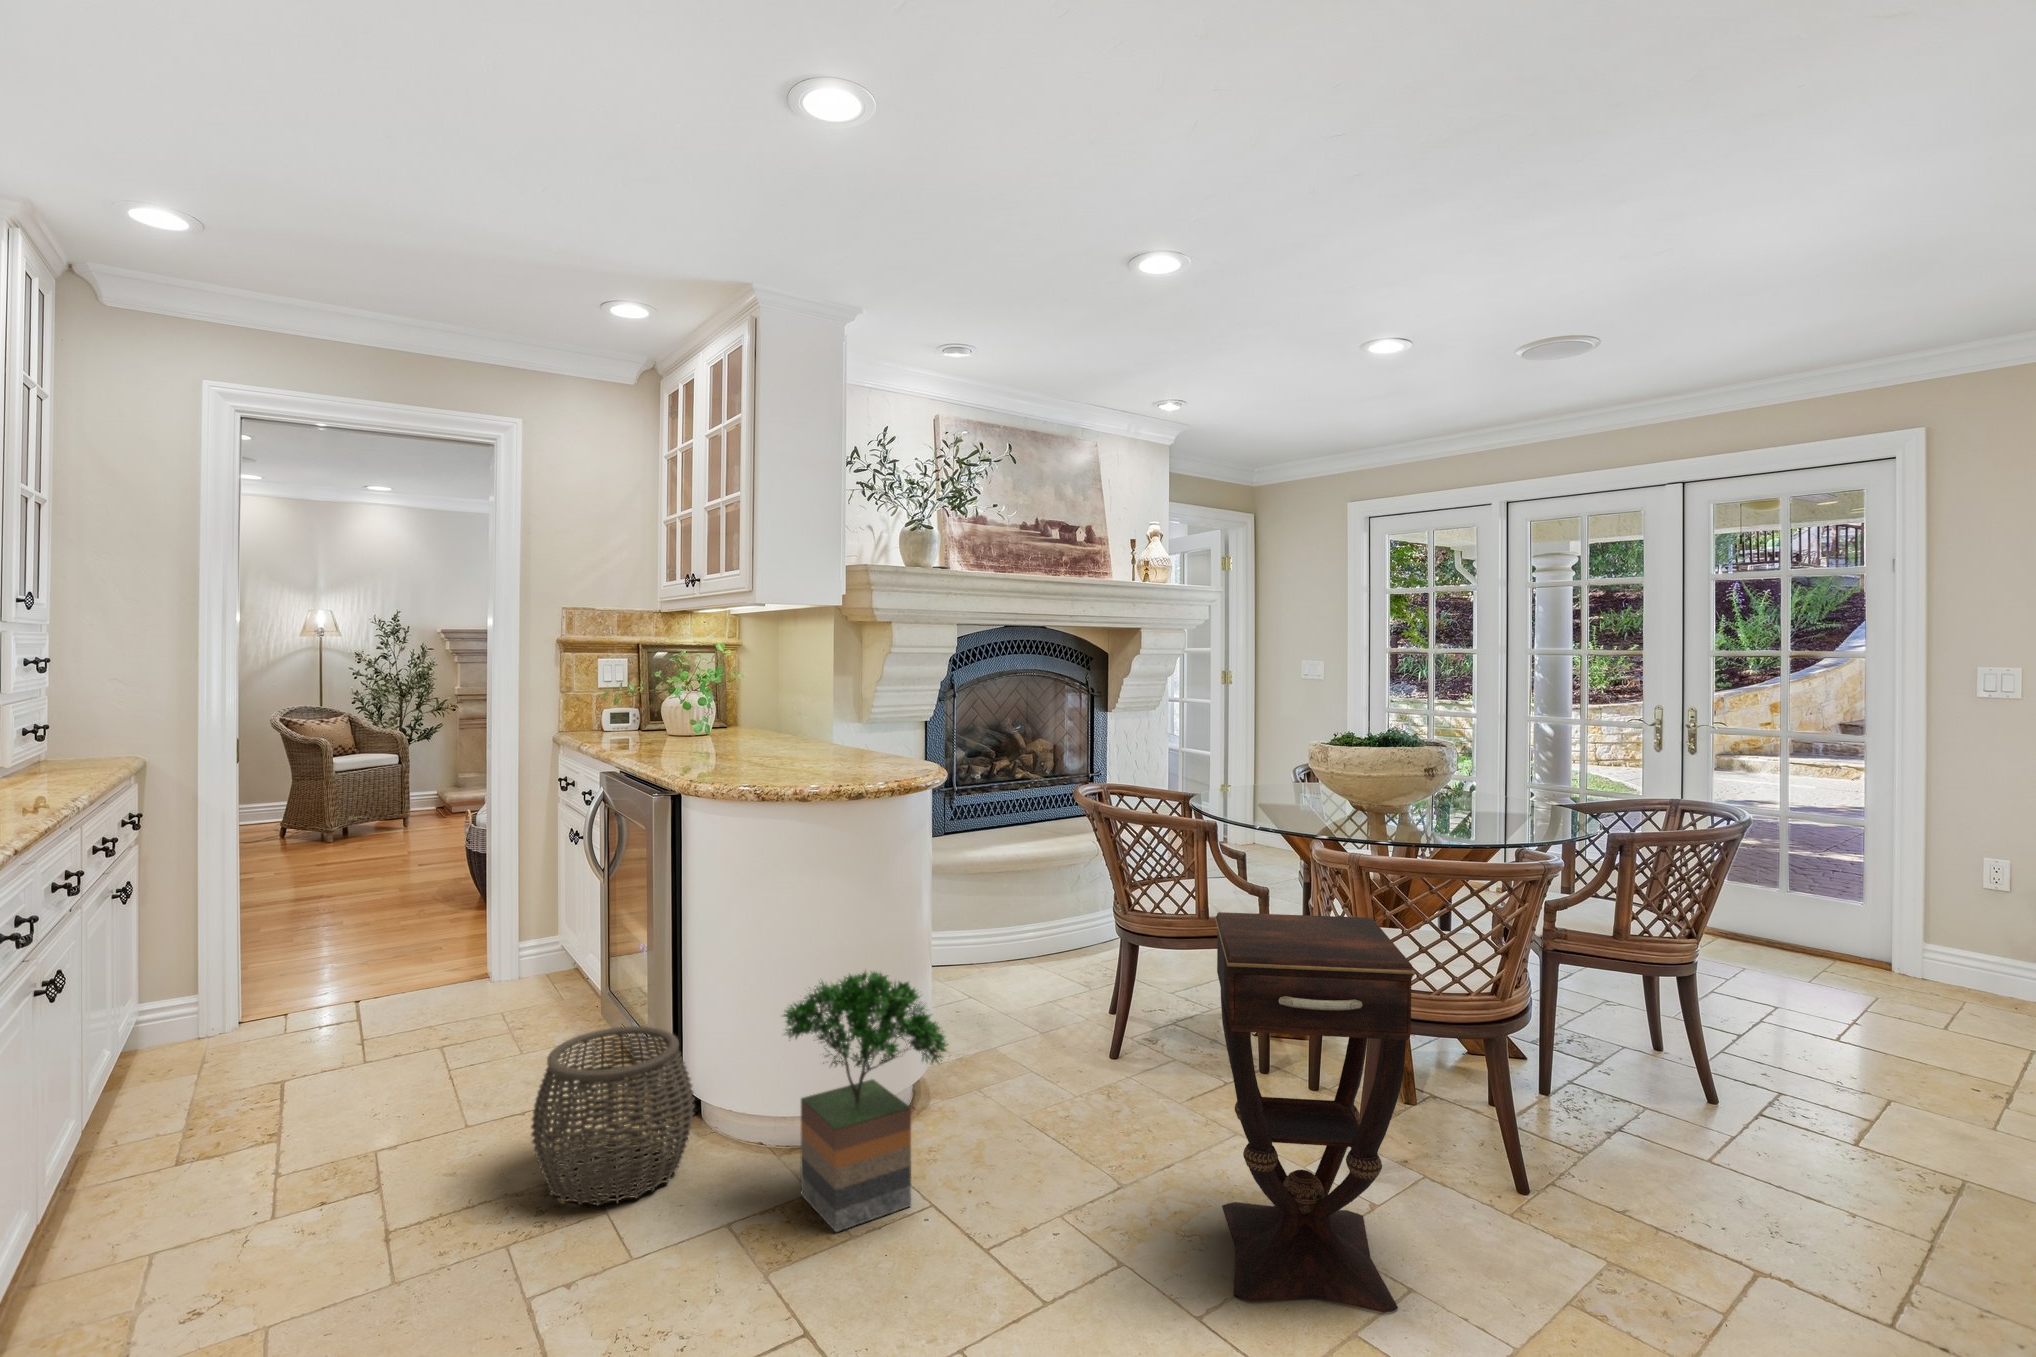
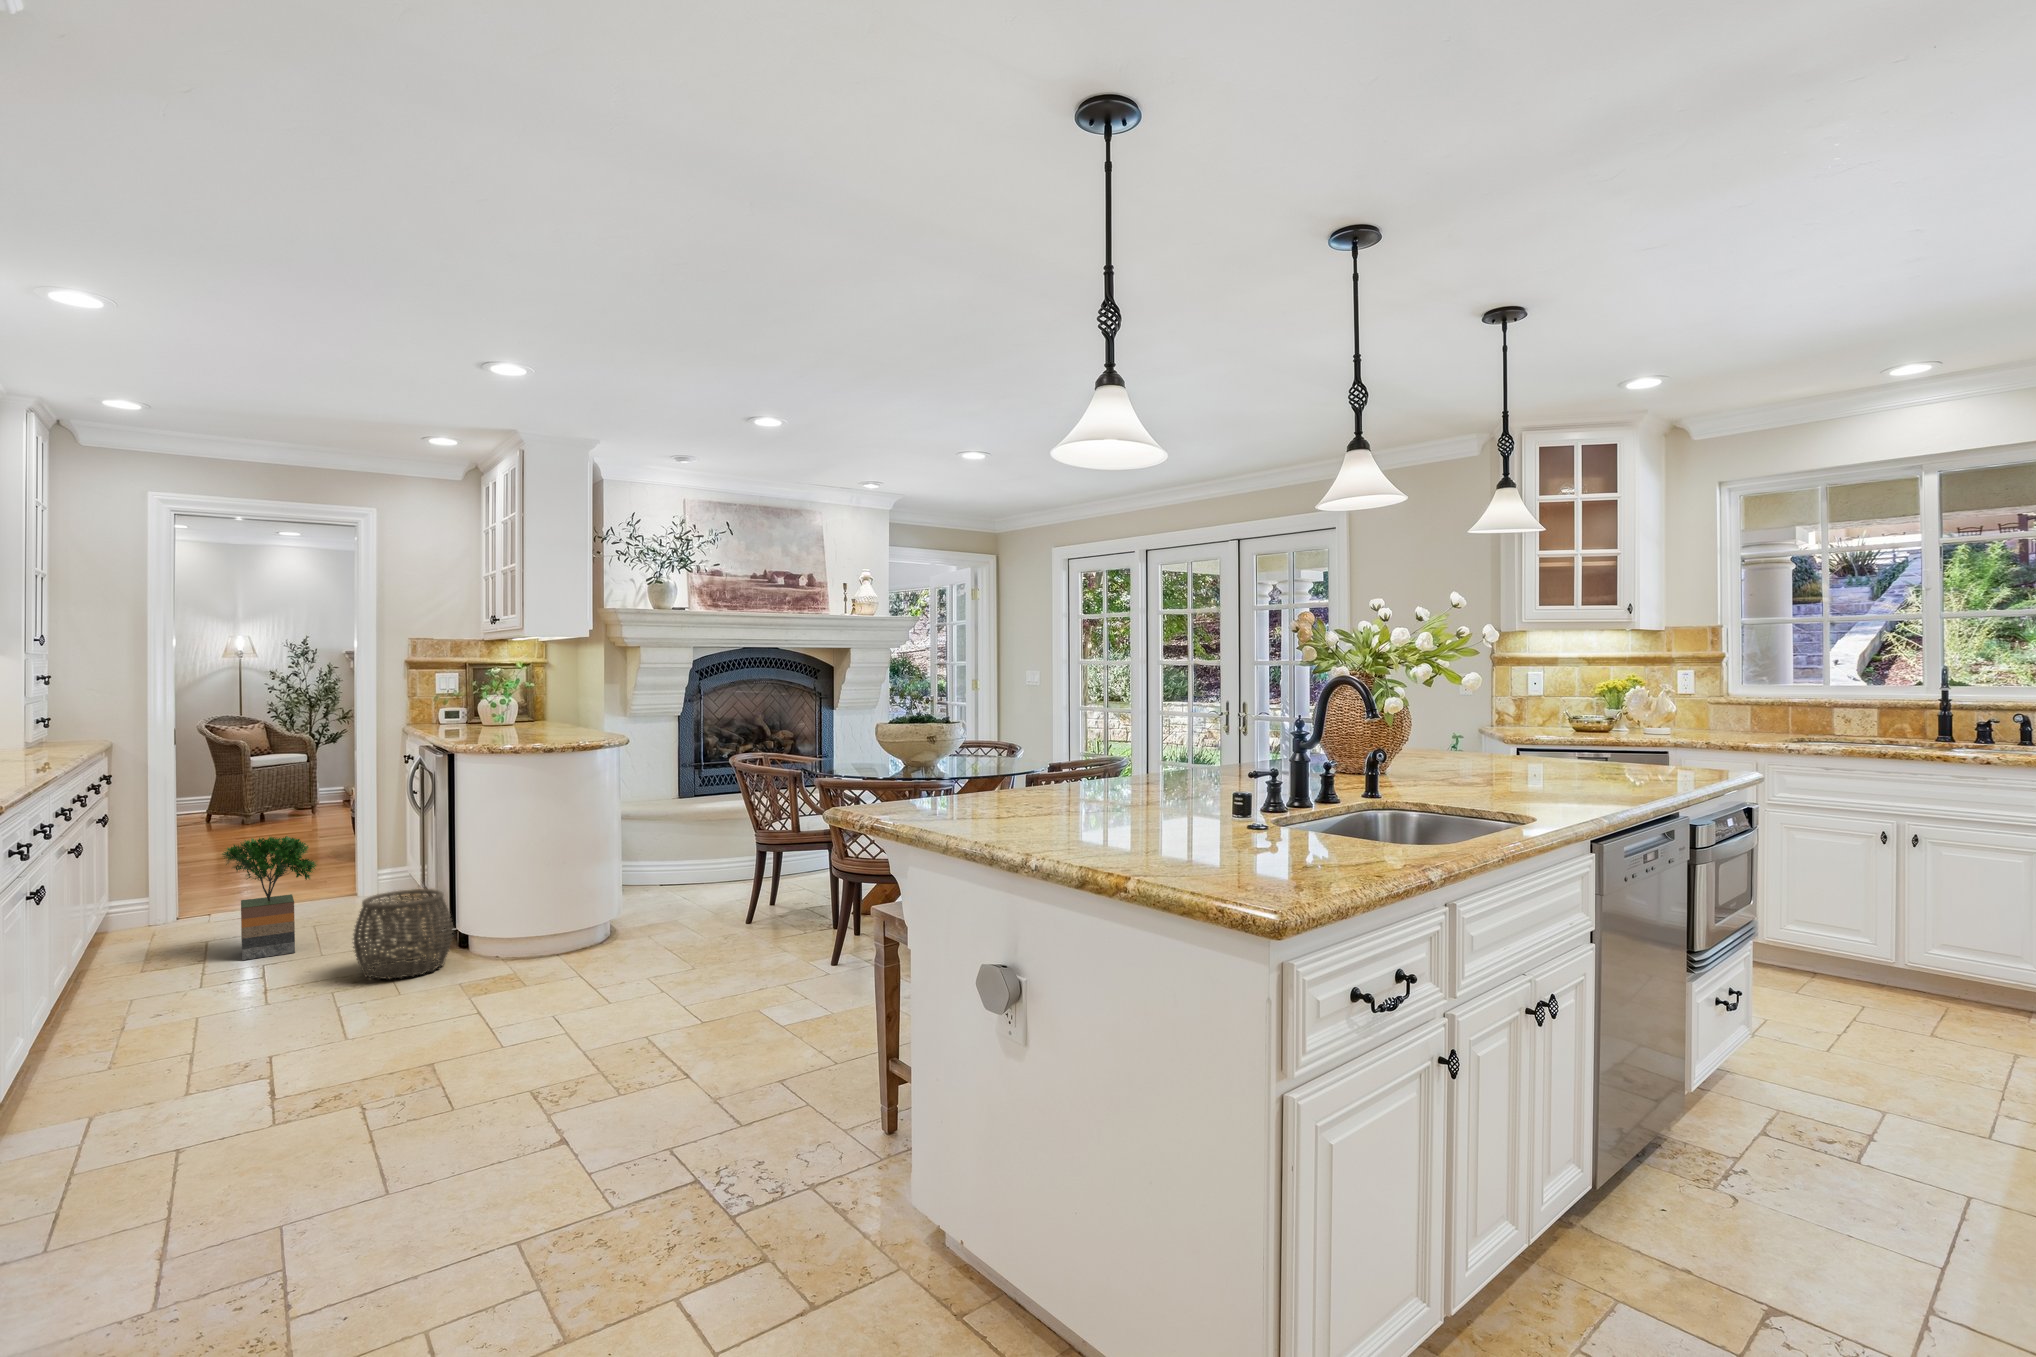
side table: present [1215,912,1415,1313] -> none [707,810,822,1001]
potted tree: present [782,971,948,1232] -> present [222,836,316,960]

